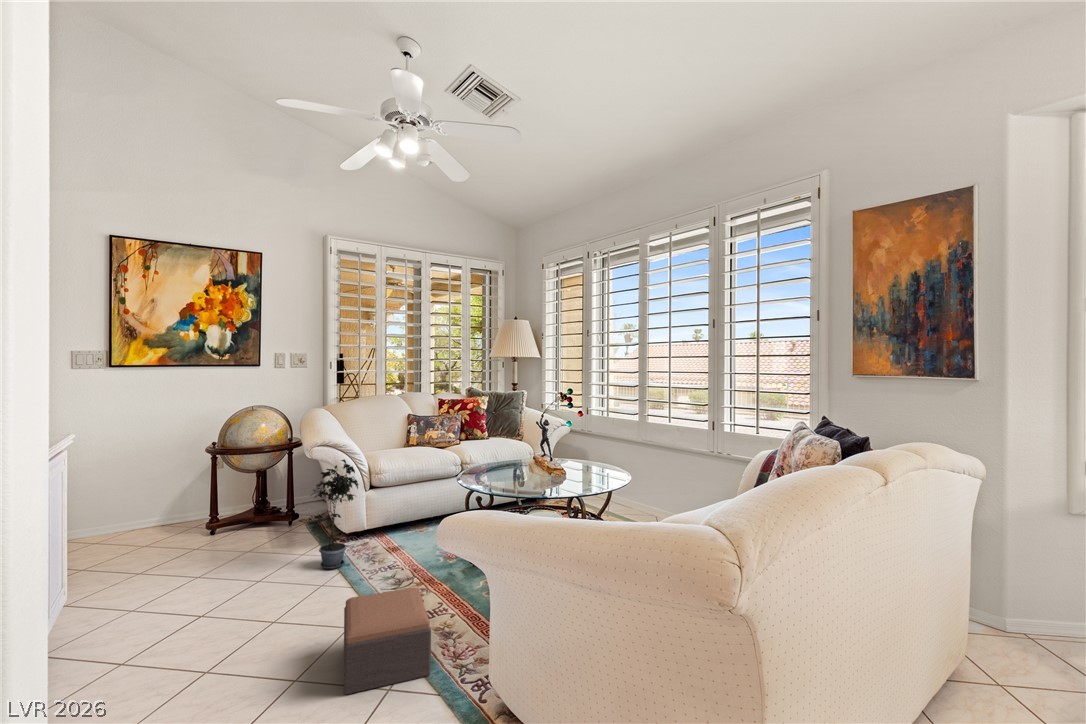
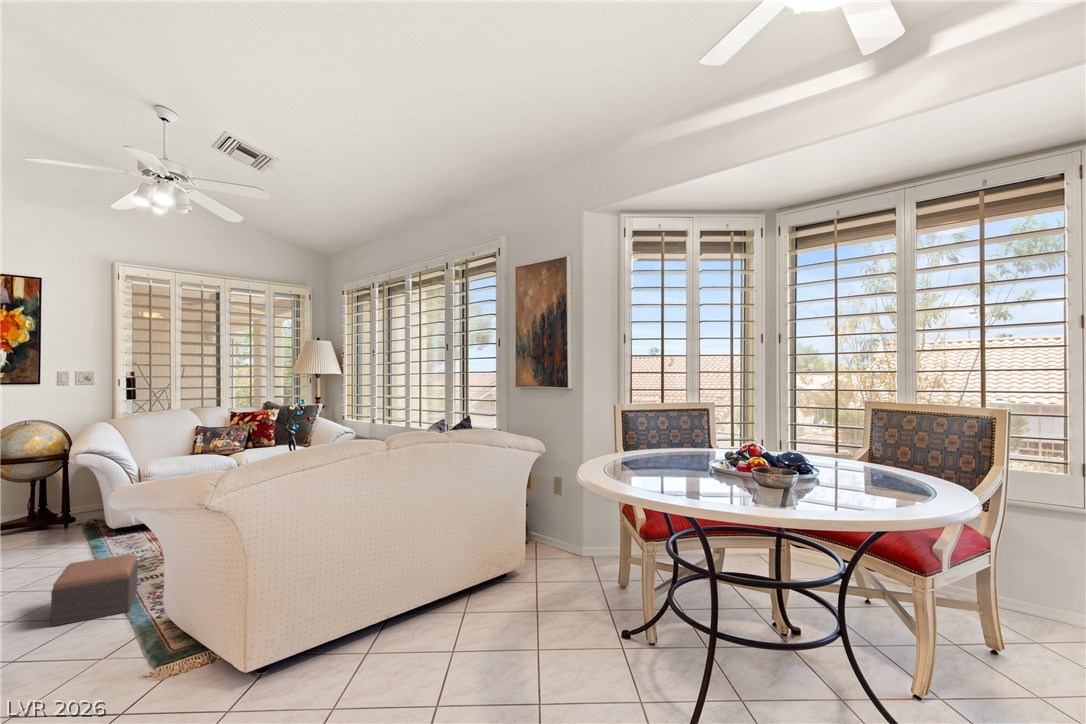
potted plant: present [313,459,359,569] -> none [65,464,118,557]

